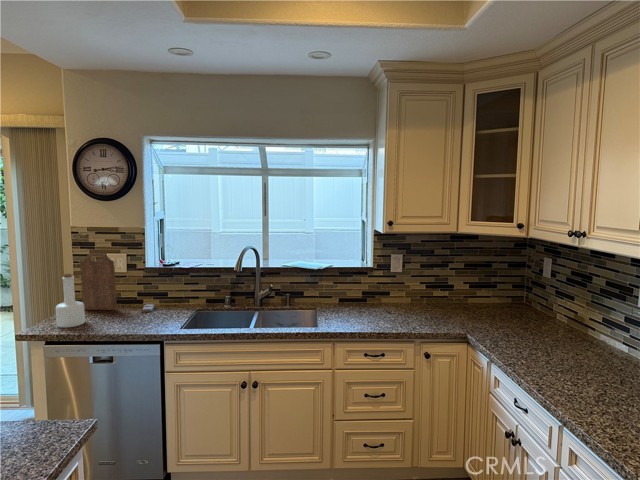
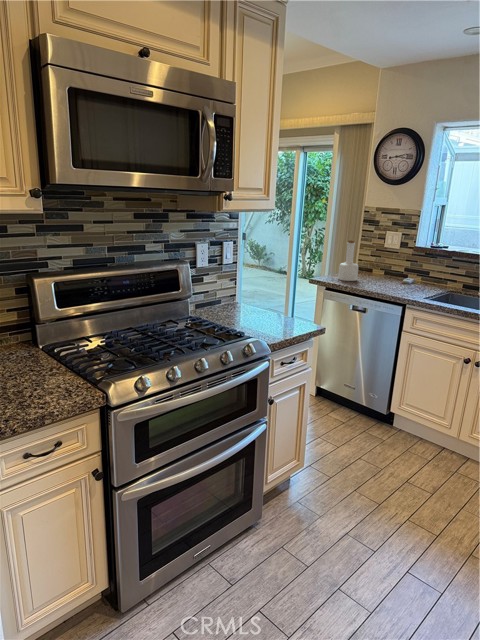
cutting board: present [80,254,117,310] -> none [361,229,389,278]

